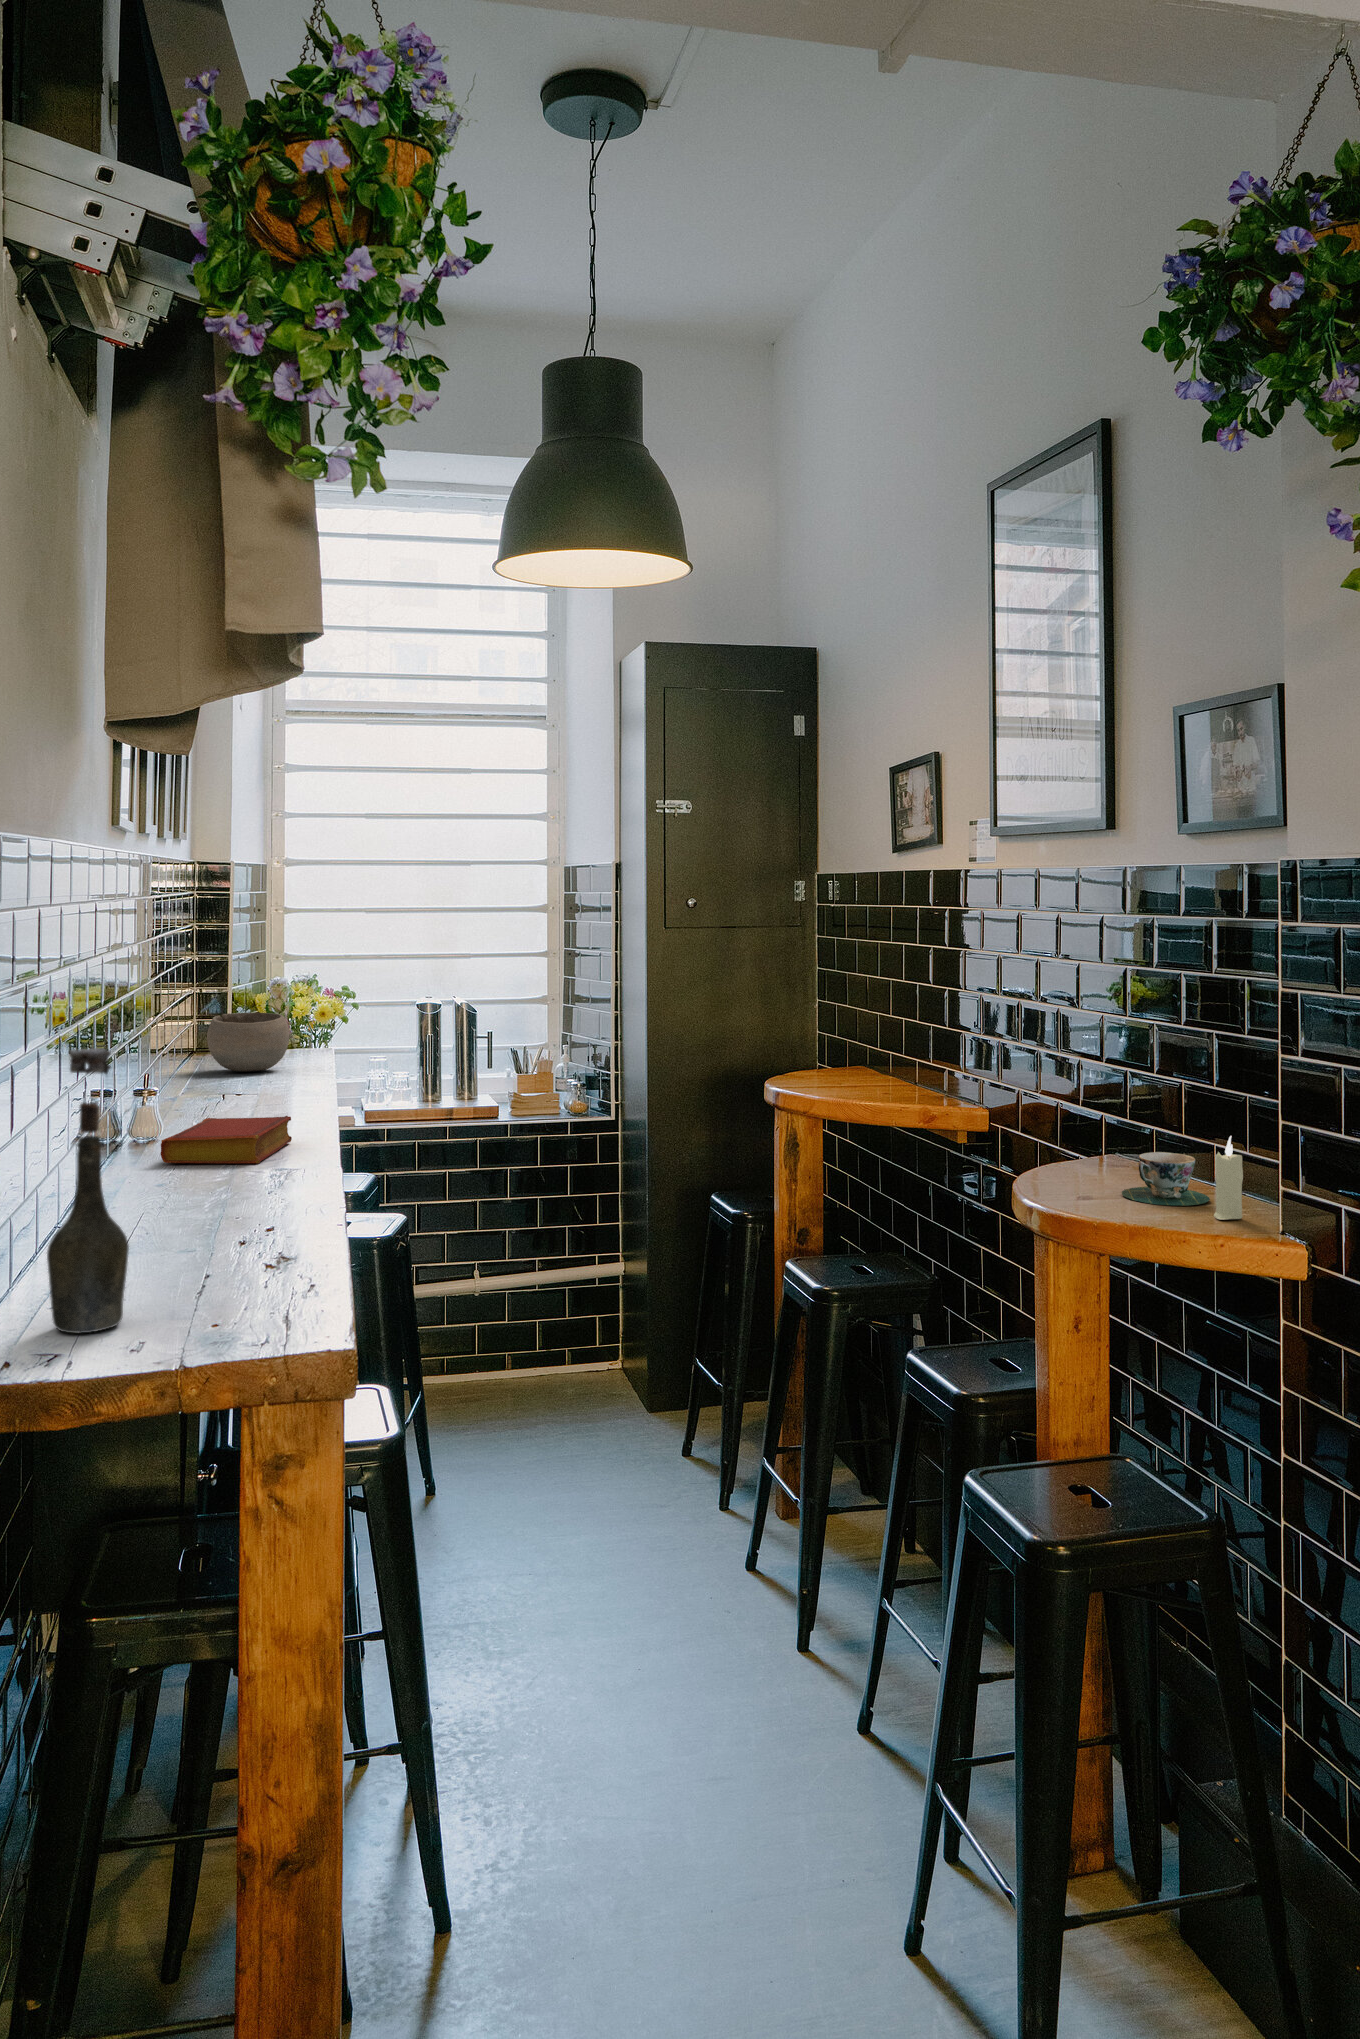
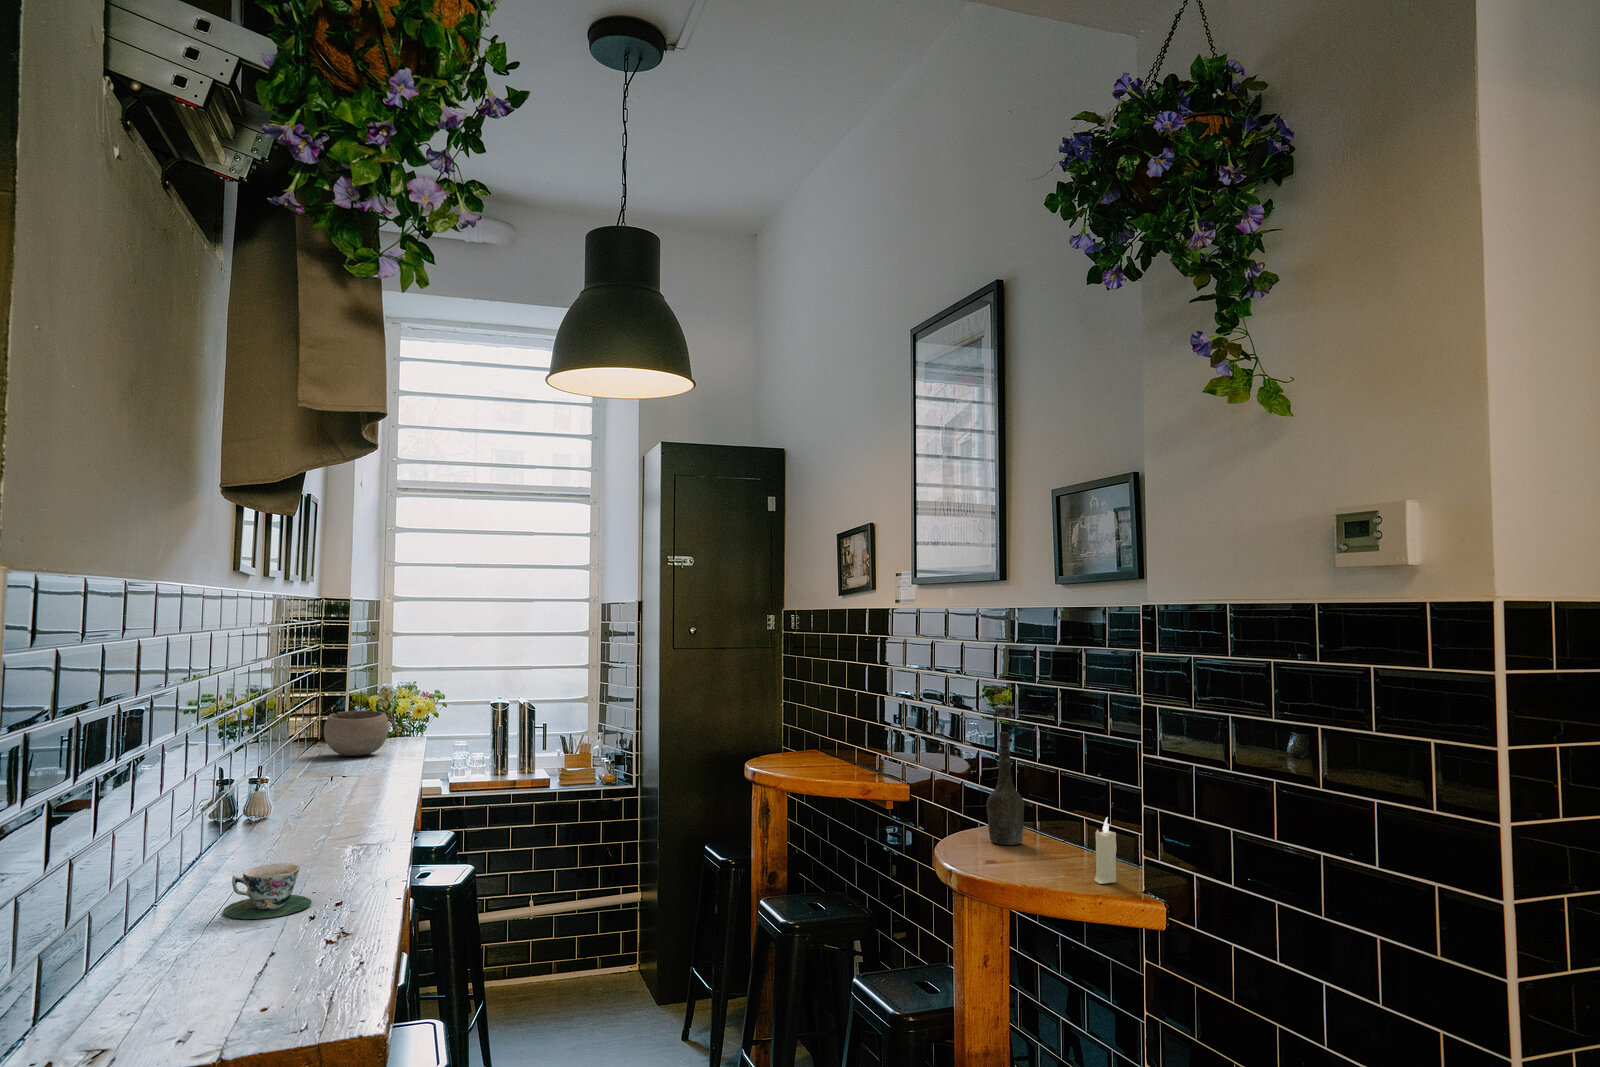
bottle: present [47,1048,129,1333] -> present [986,705,1024,845]
book: present [161,1116,292,1164] -> none [258,798,372,841]
teacup: present [1122,1152,1210,1206] -> present [223,863,312,919]

